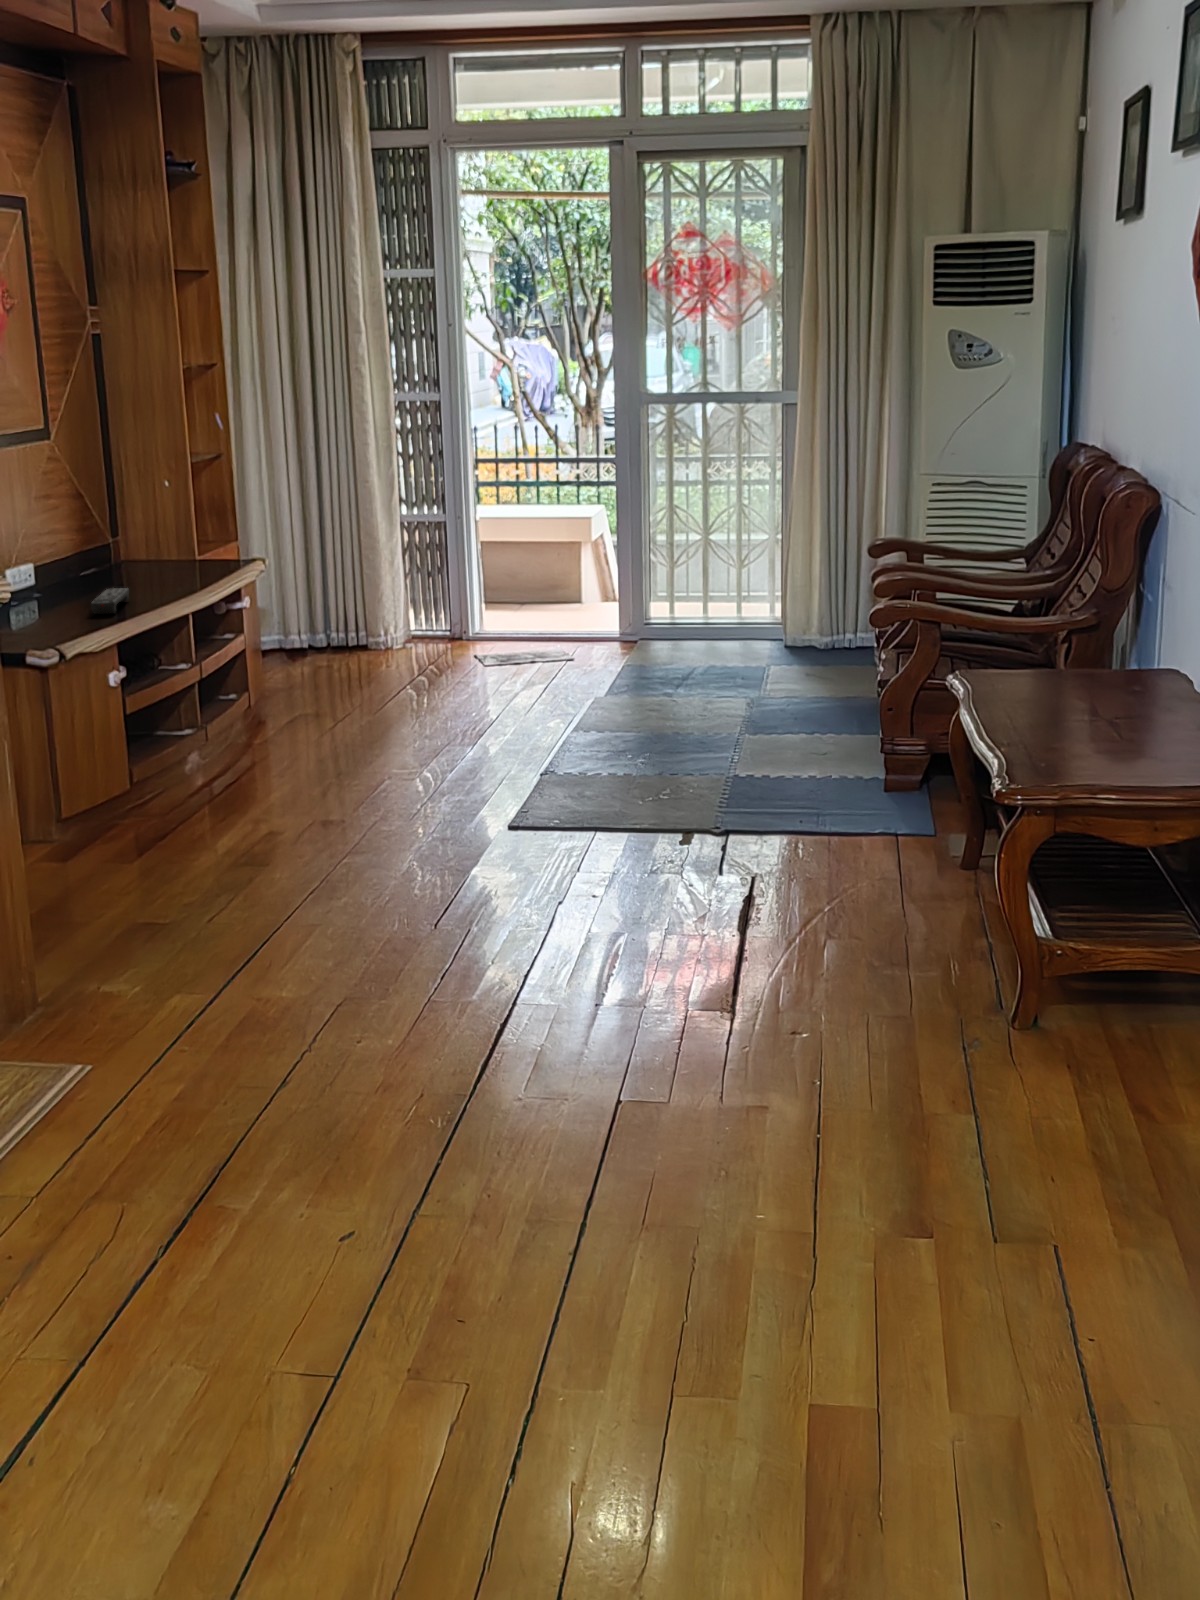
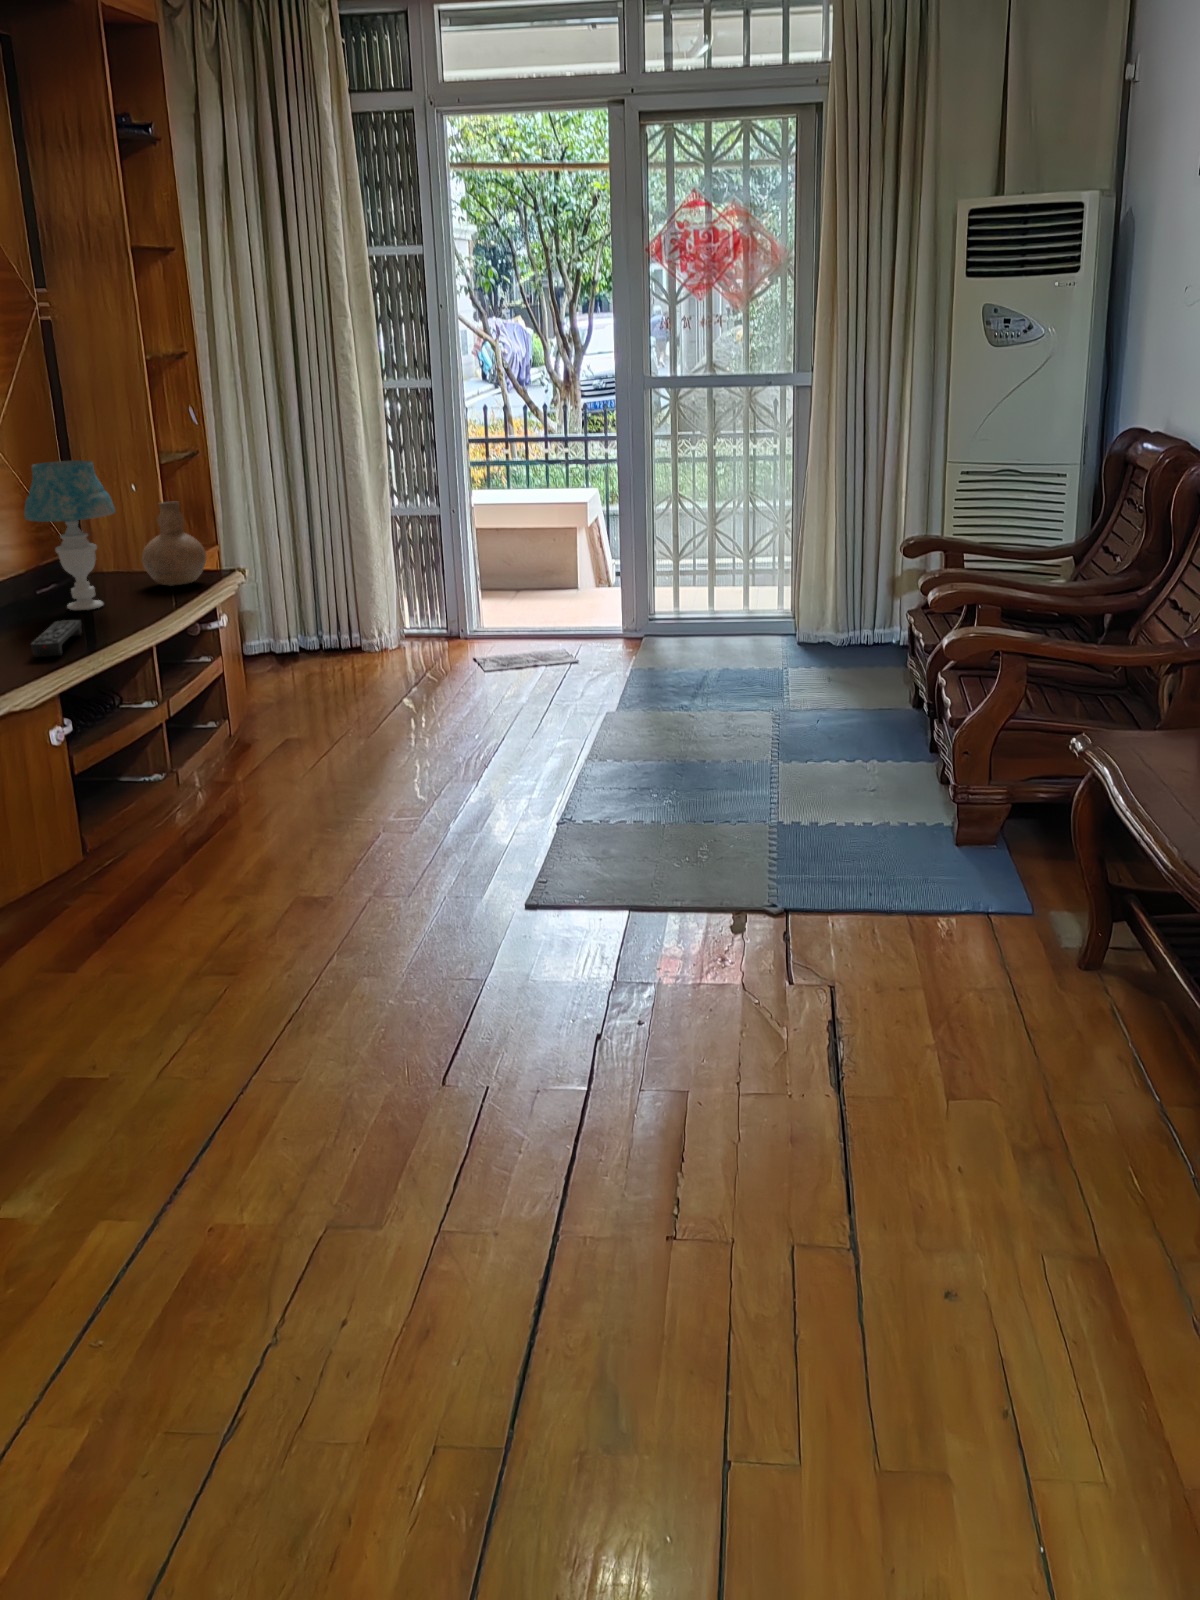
table lamp: none [80,455,157,585] -> present [24,460,115,610]
vase: none [175,495,232,569] -> present [142,502,206,586]

